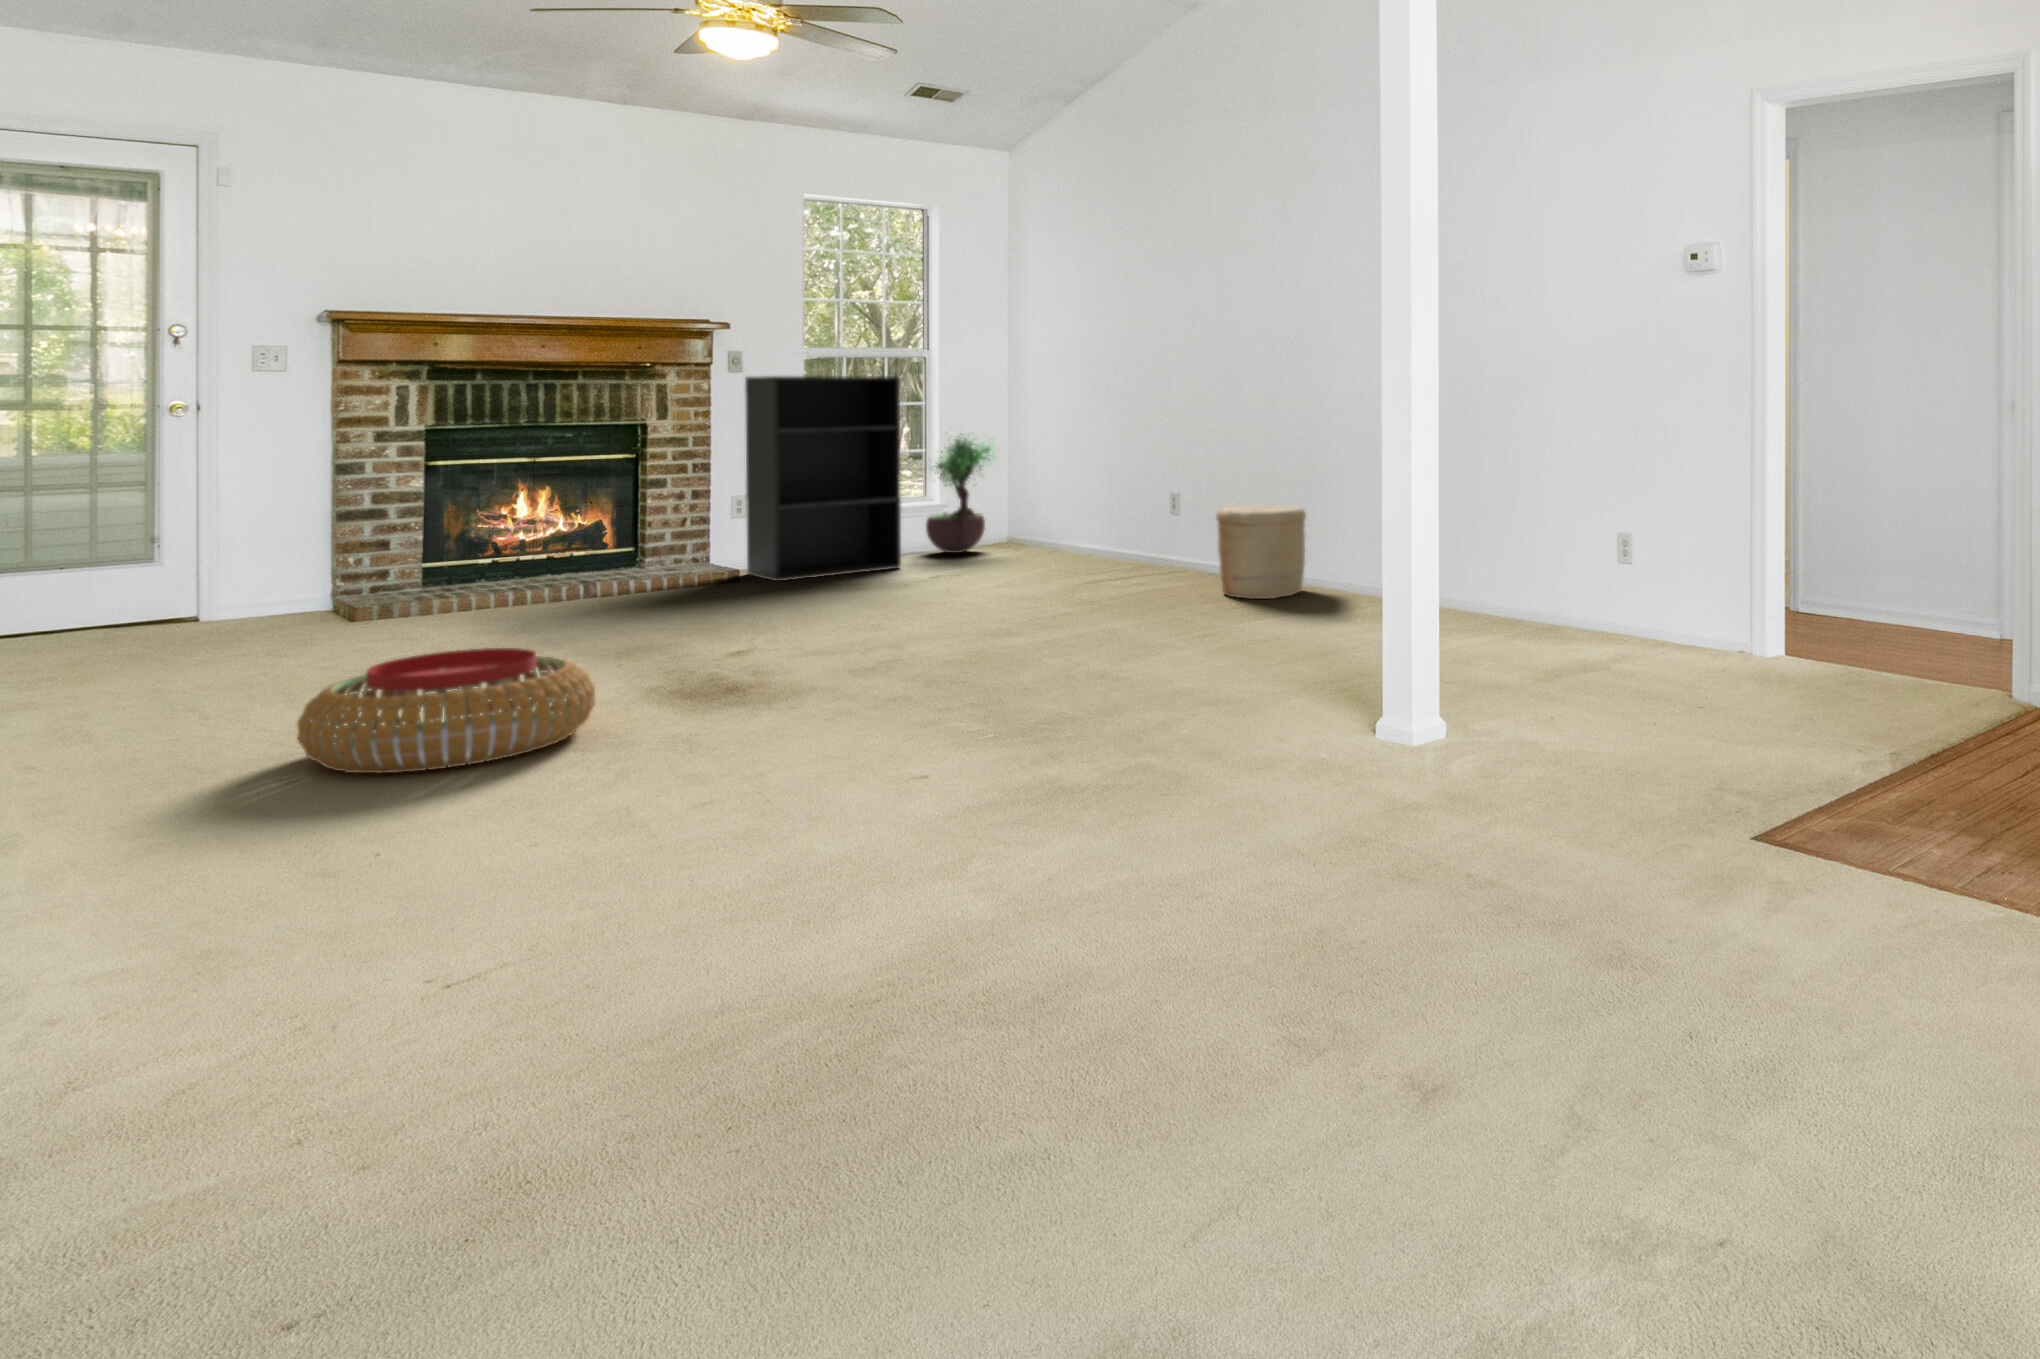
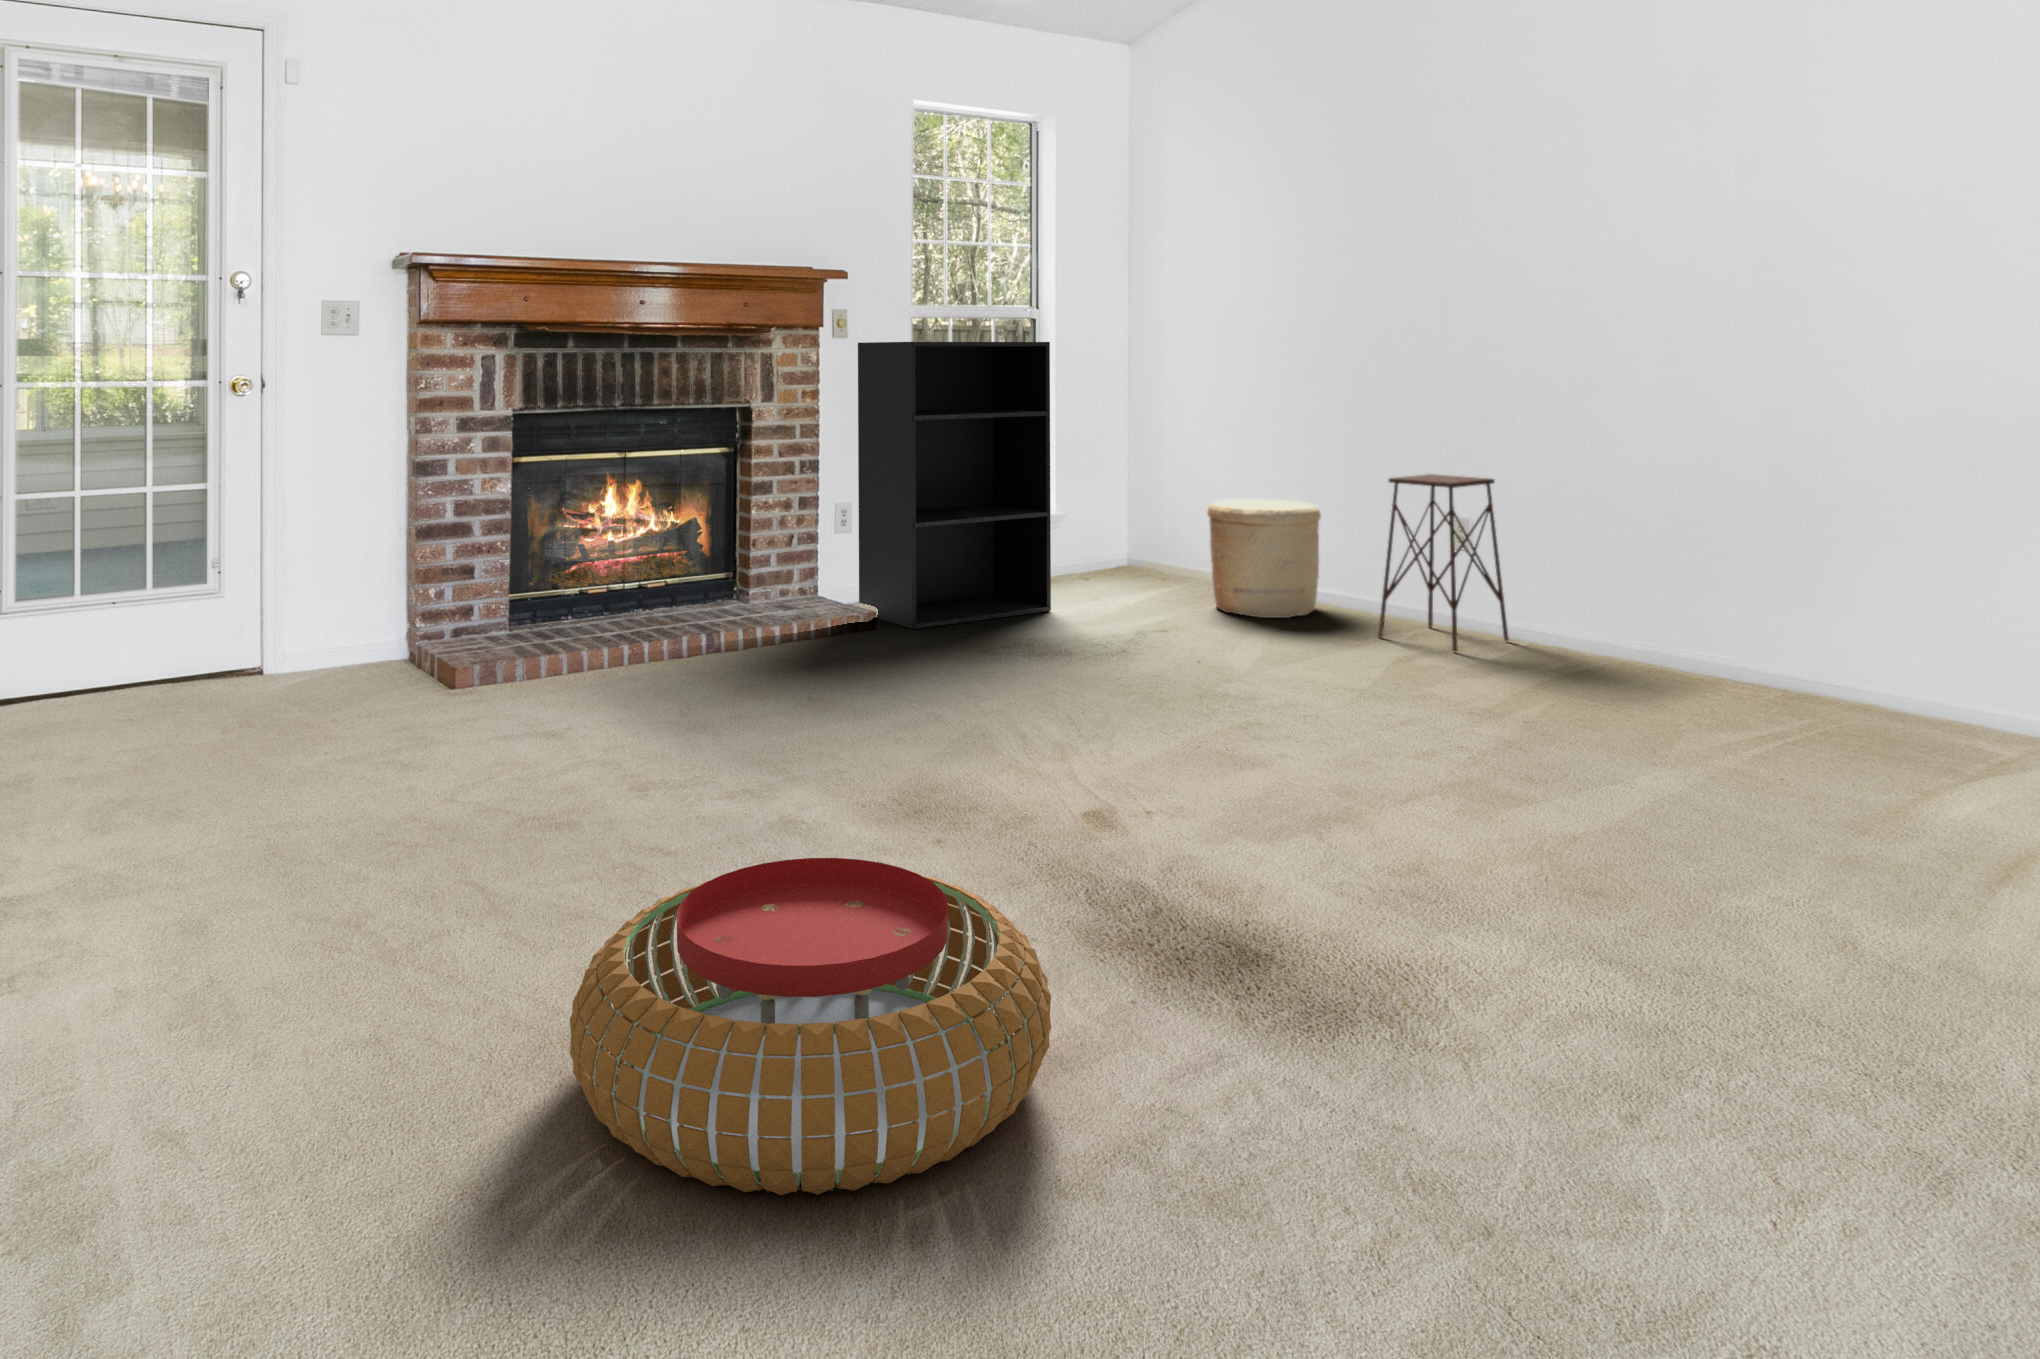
potted tree: present [926,433,995,553] -> none [1049,410,1149,585]
side table: none [1113,465,1198,580] -> present [1378,474,1509,652]
woven basket: present [1216,505,1306,599] -> present [1207,499,1321,618]

